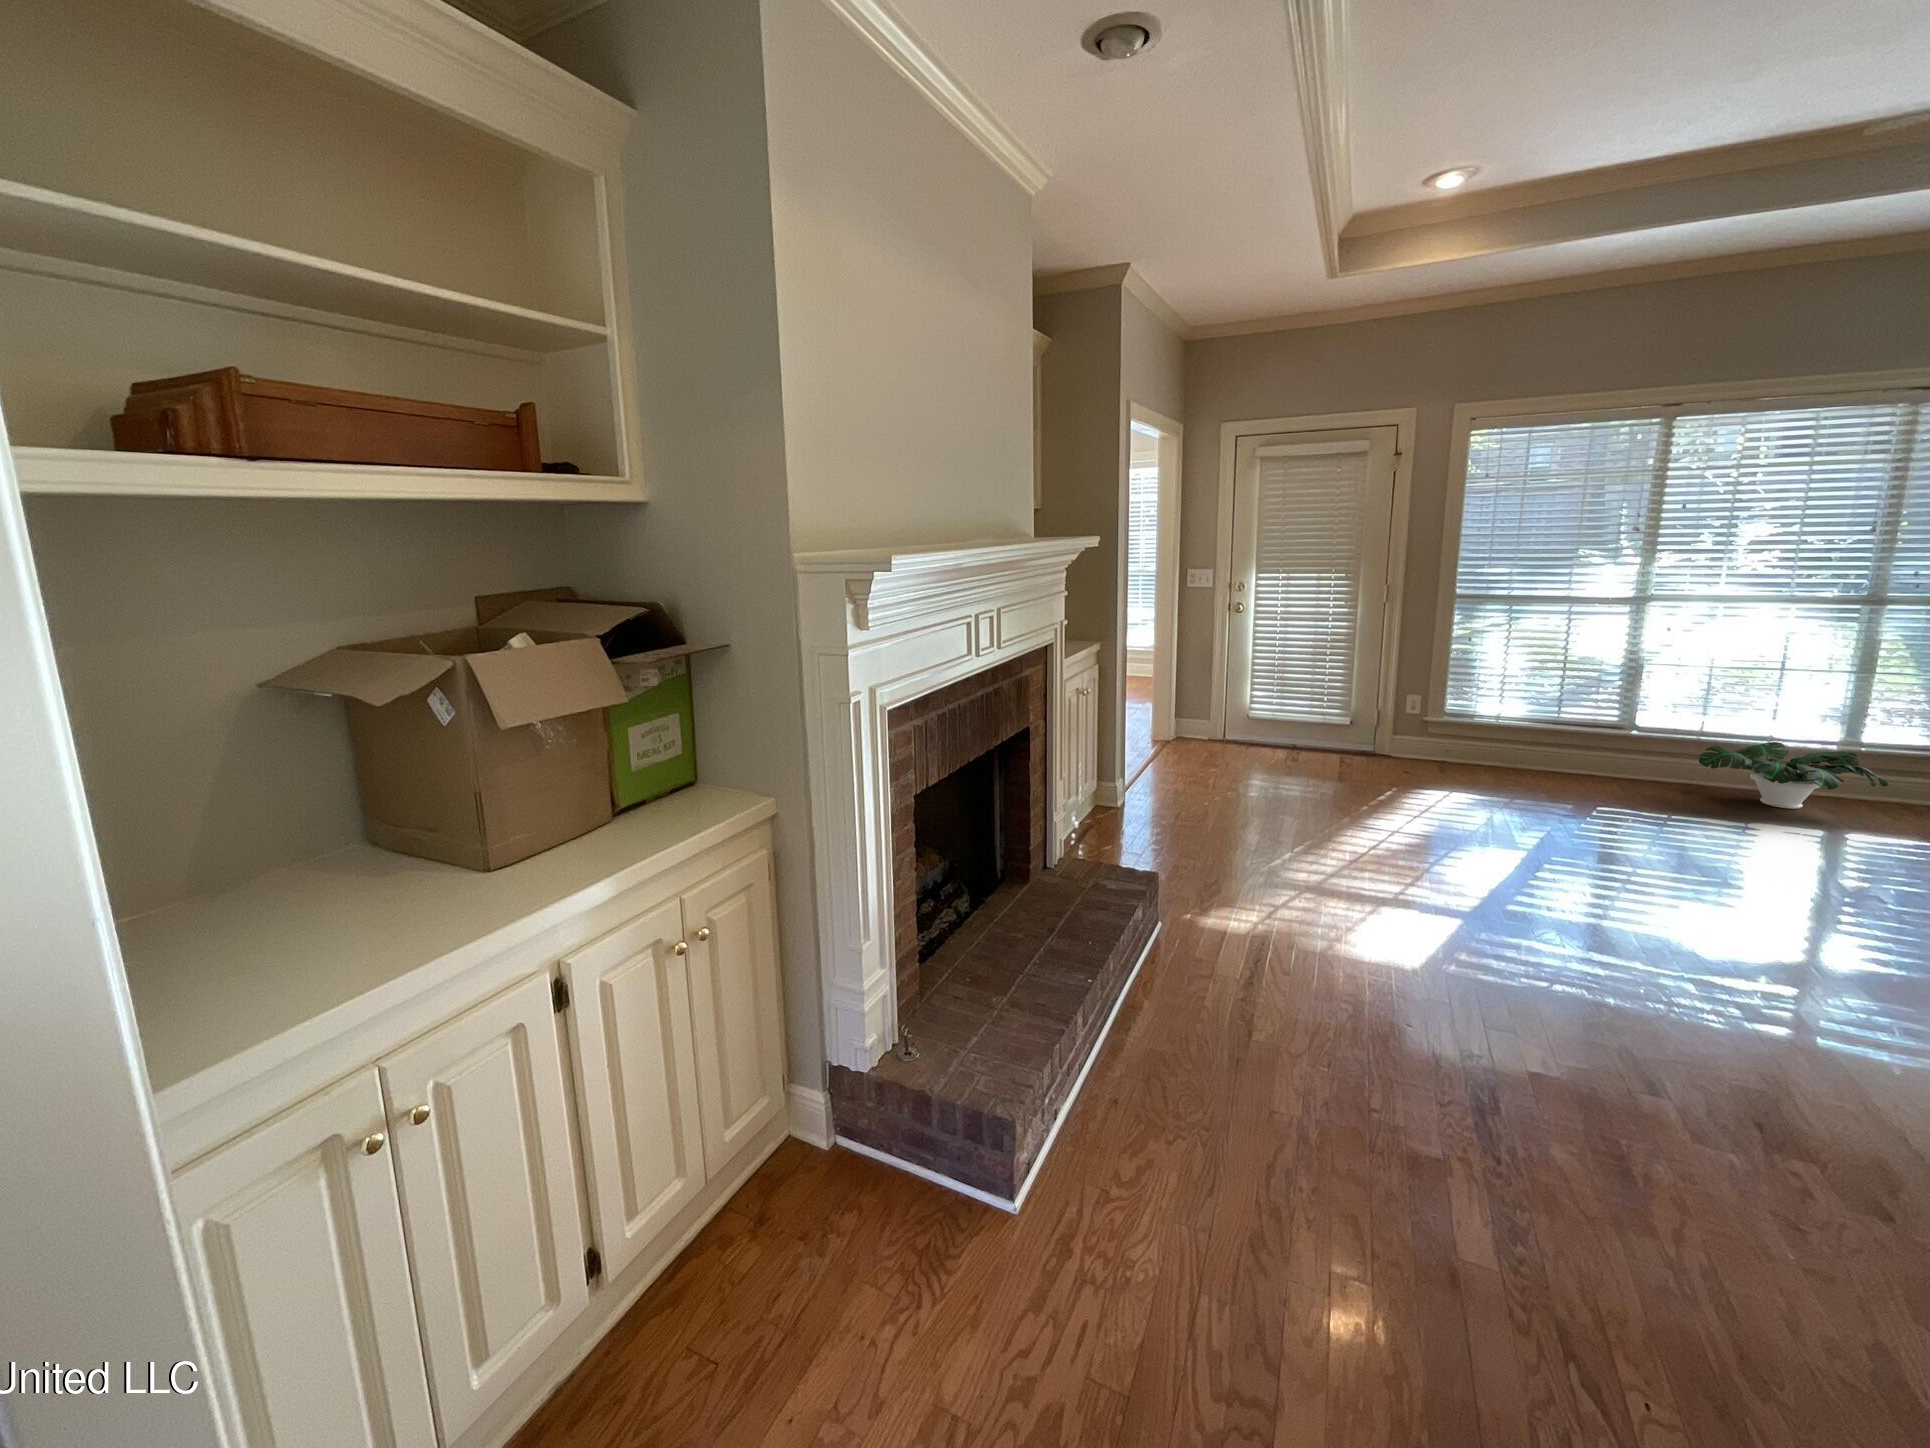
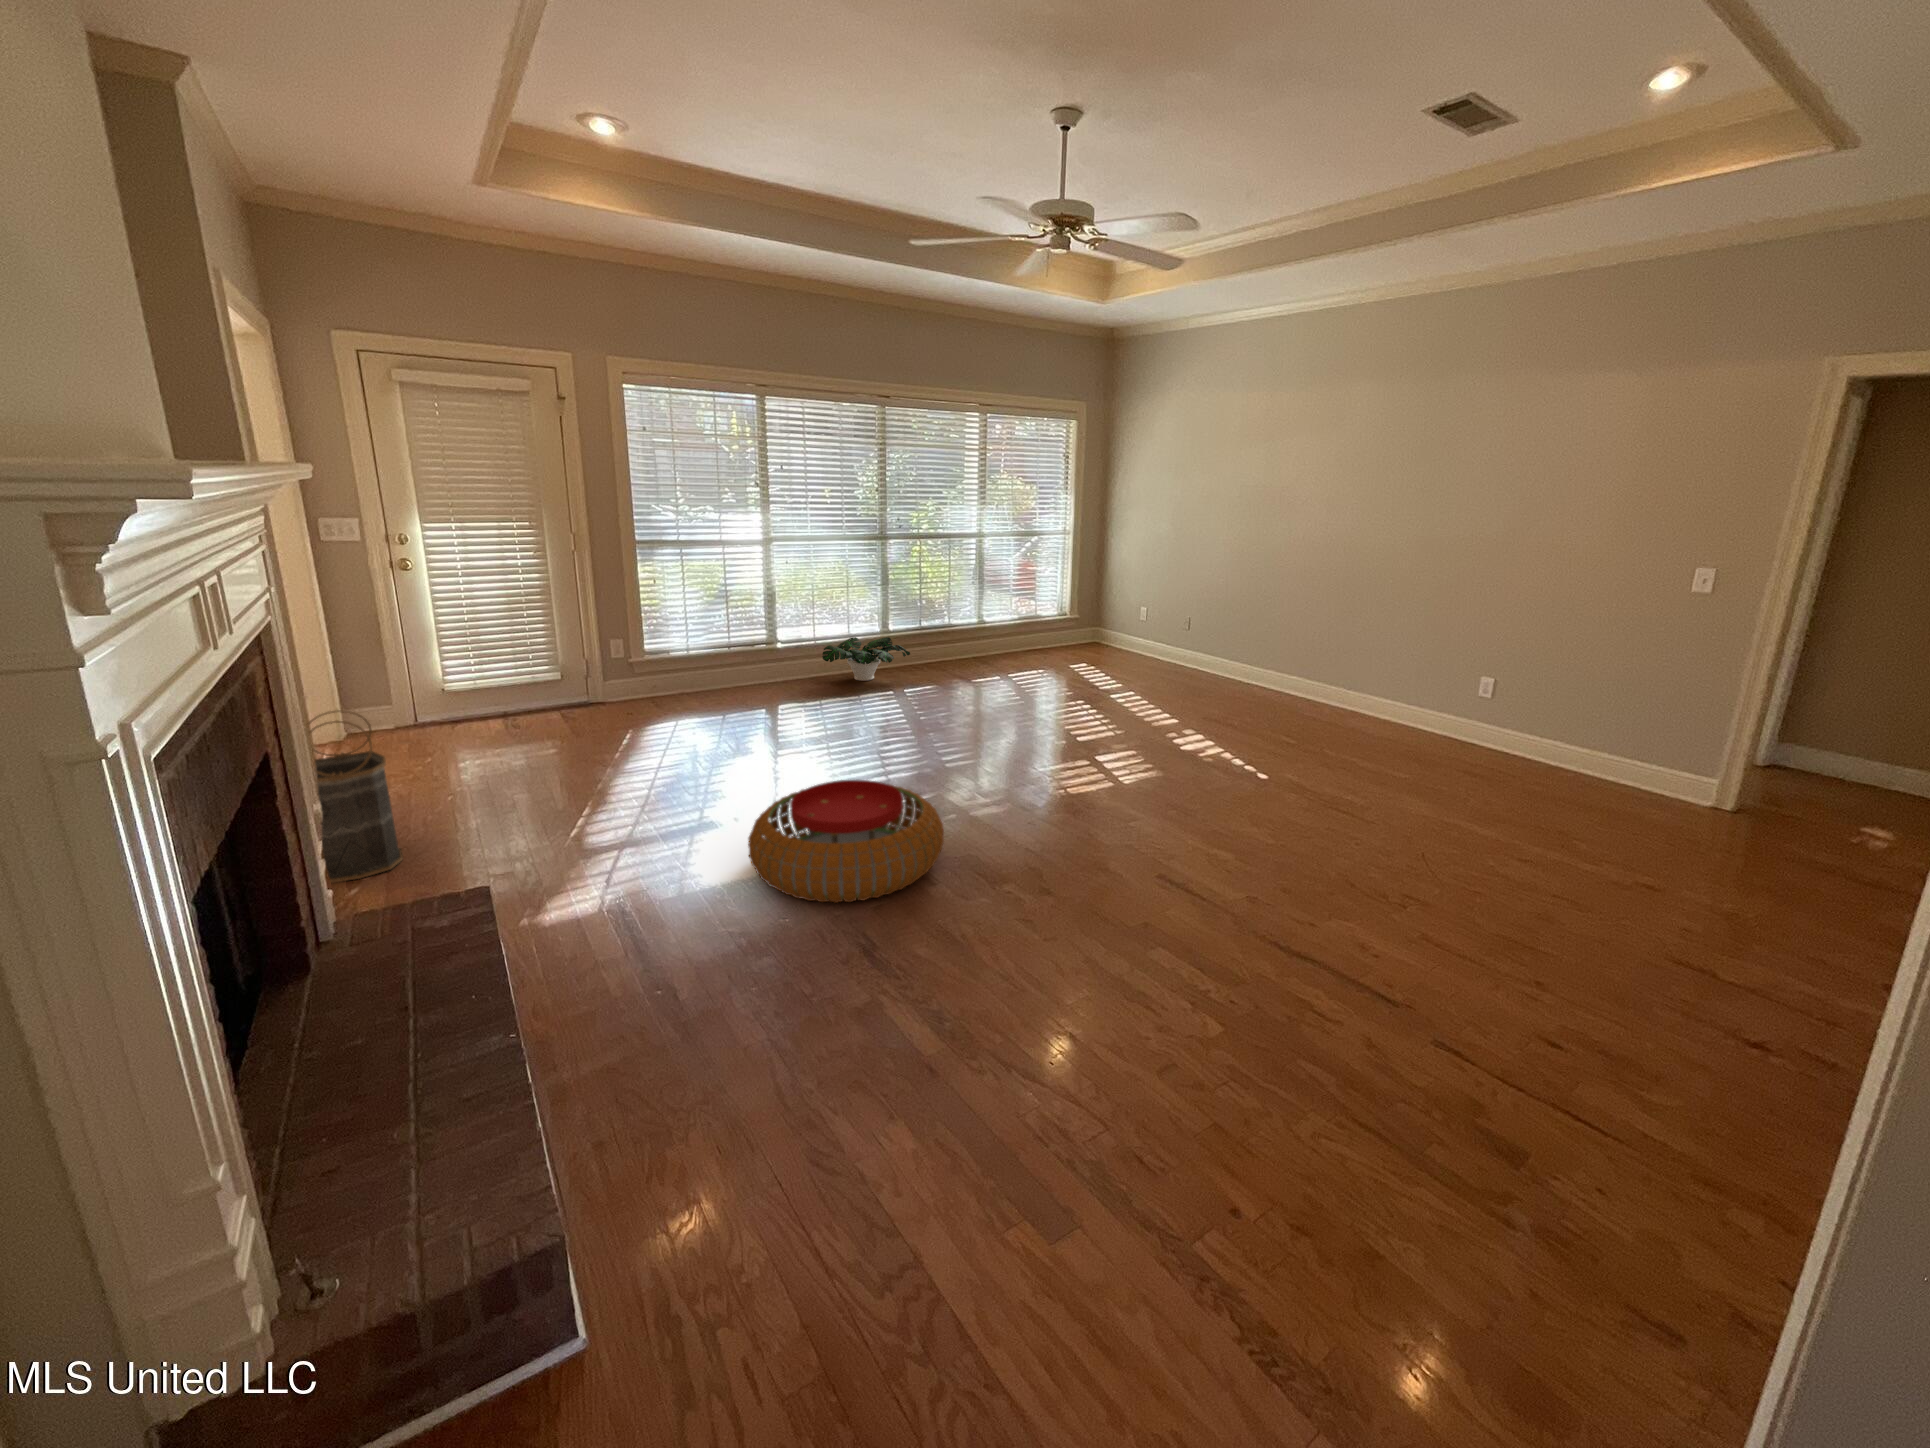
basket: none [1097,713,1154,840] -> present [307,710,403,883]
pouf: none [1406,900,1721,1079] -> present [748,780,944,903]

